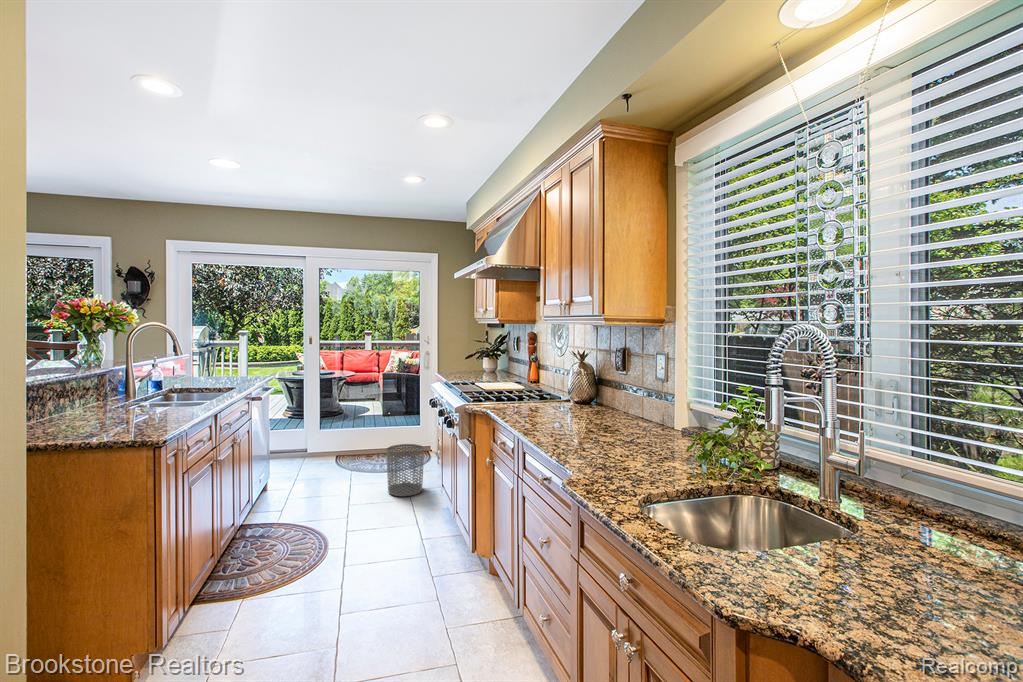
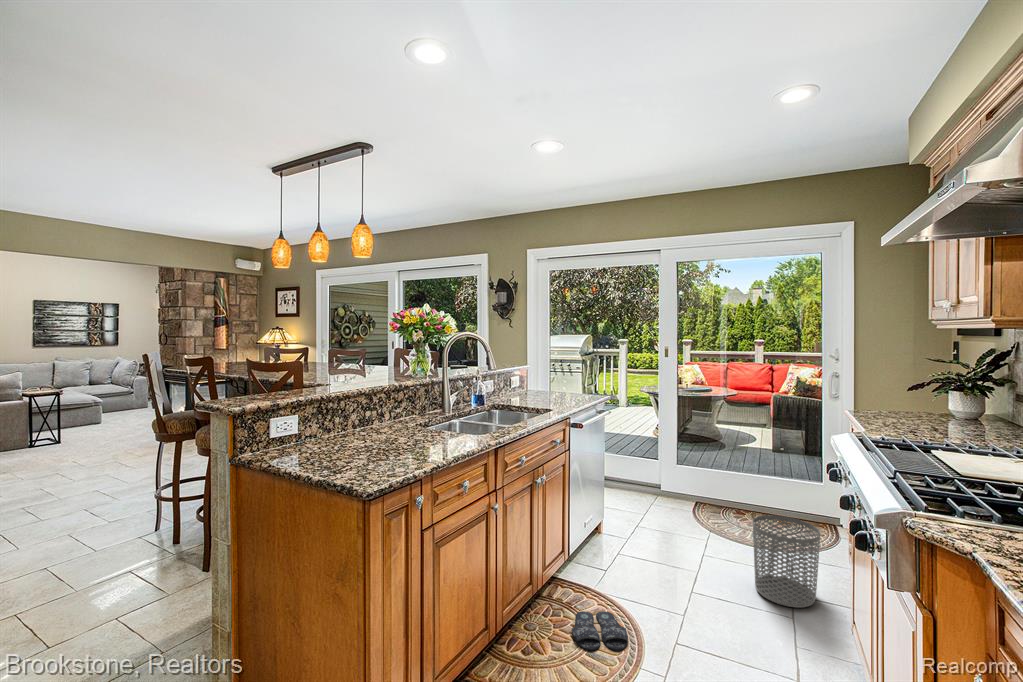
slippers: none [271,530,315,551] -> present [572,611,628,651]

